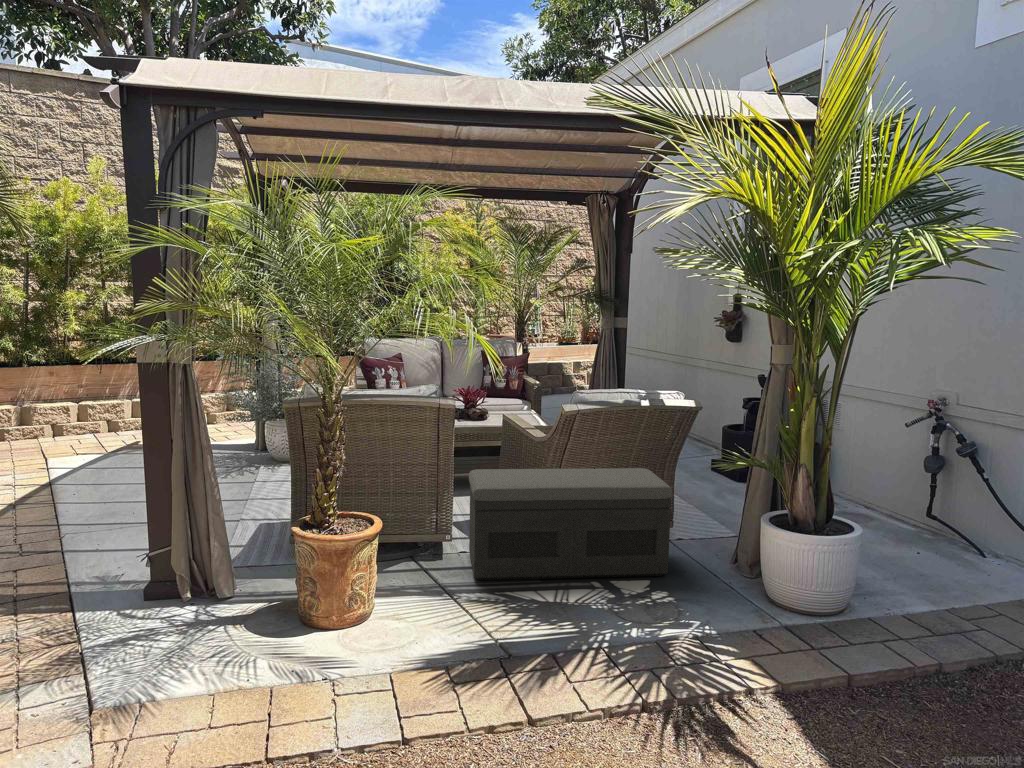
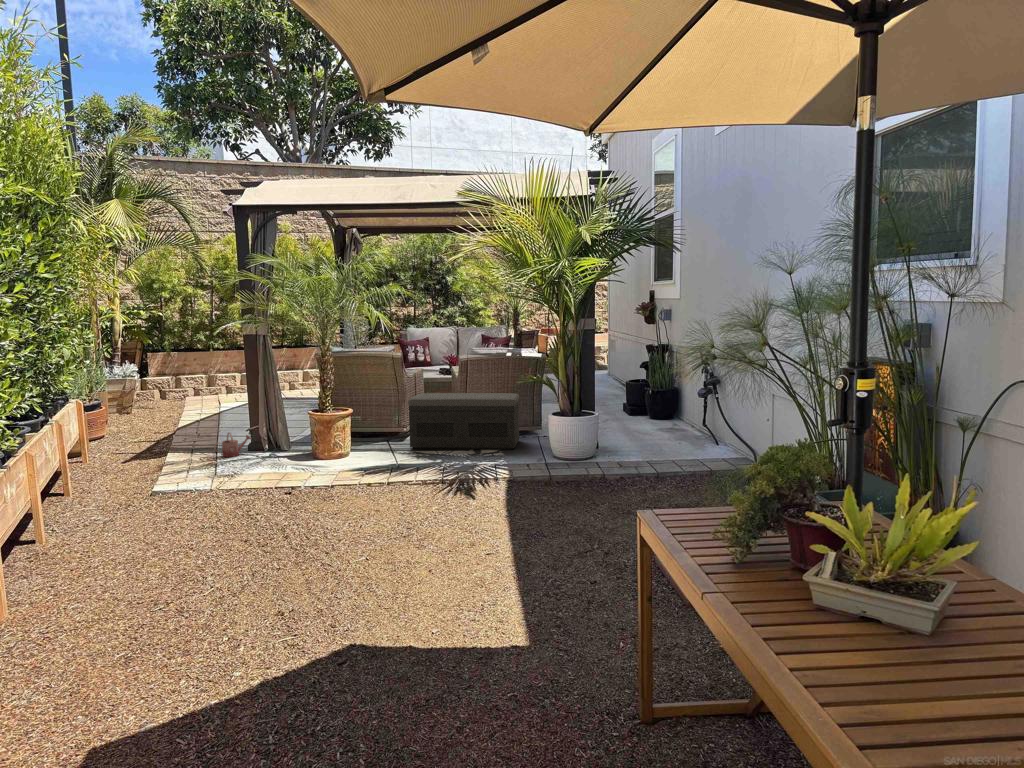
watering can: none [68,569,151,625] -> present [214,432,251,457]

